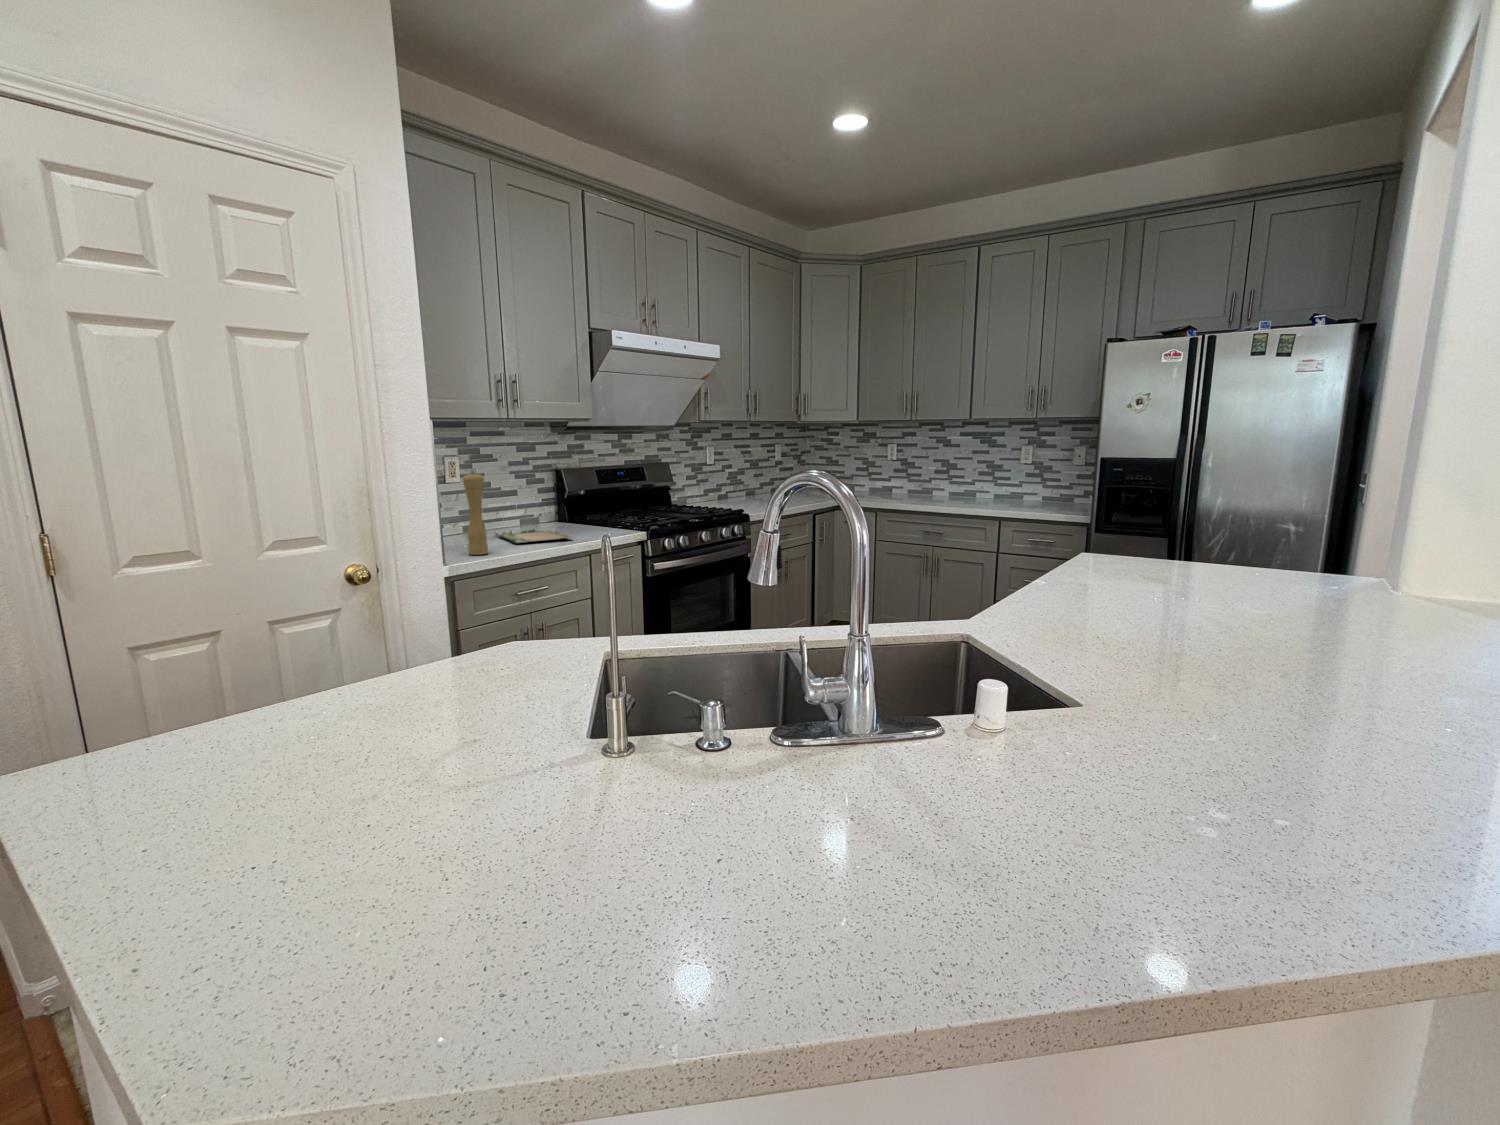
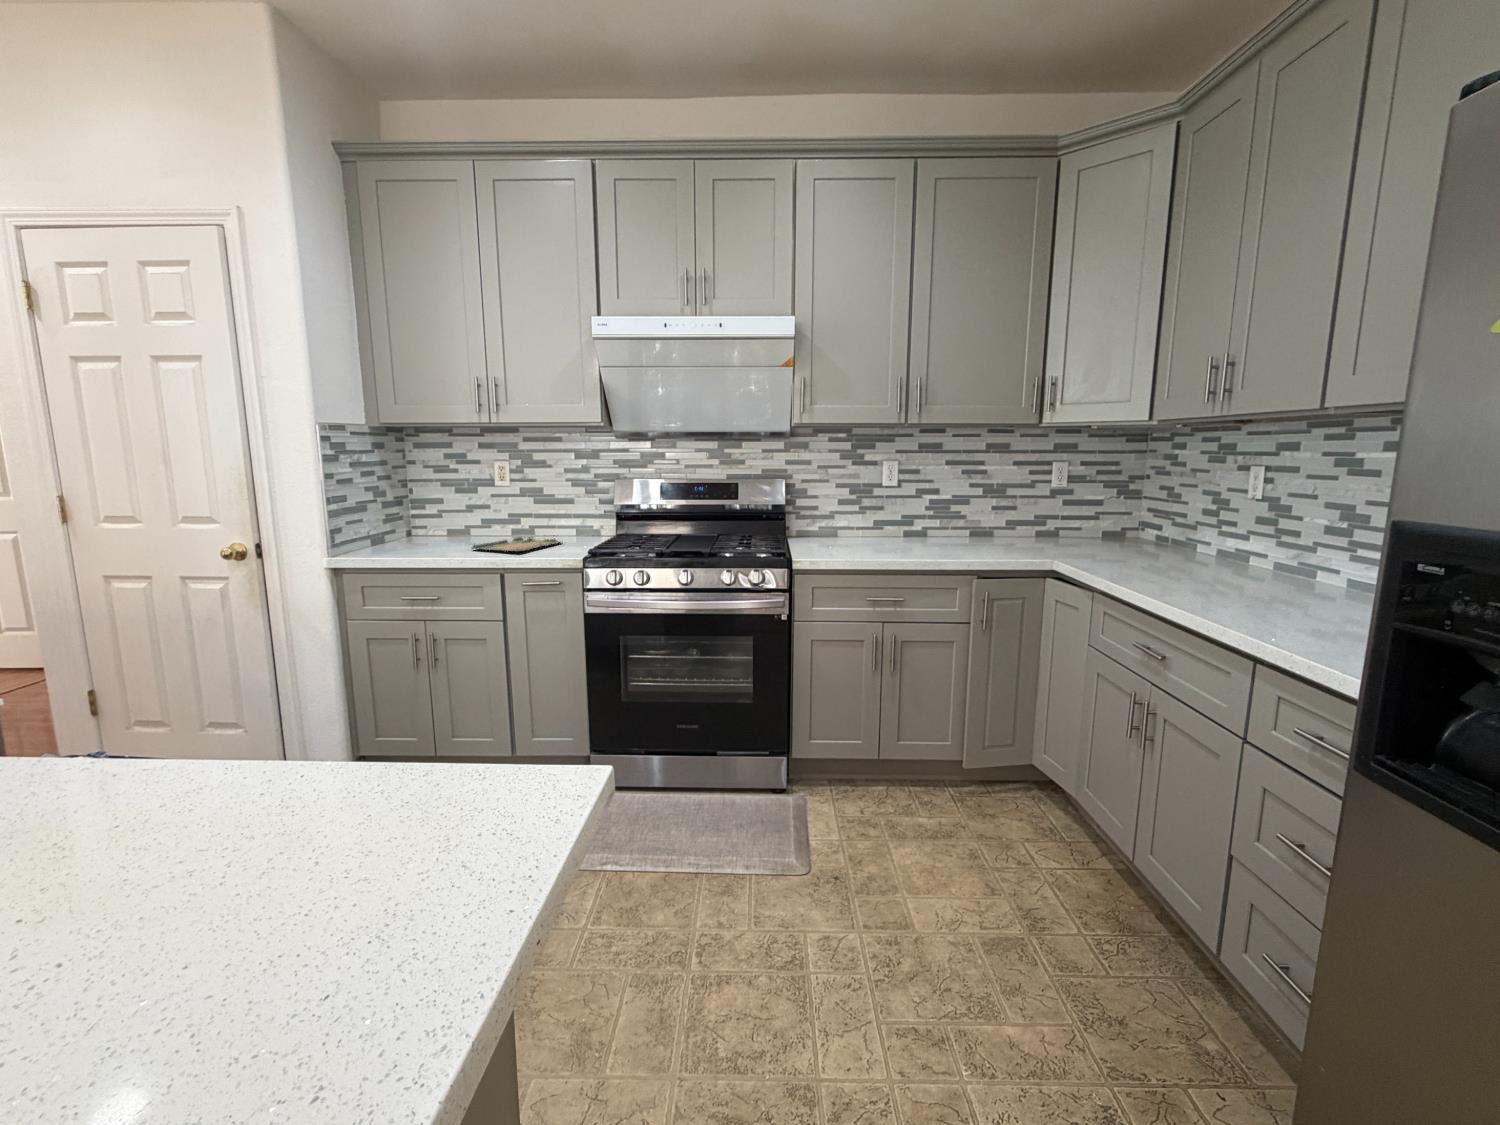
pepper mill: present [463,473,488,555] -> none [390,476,416,554]

